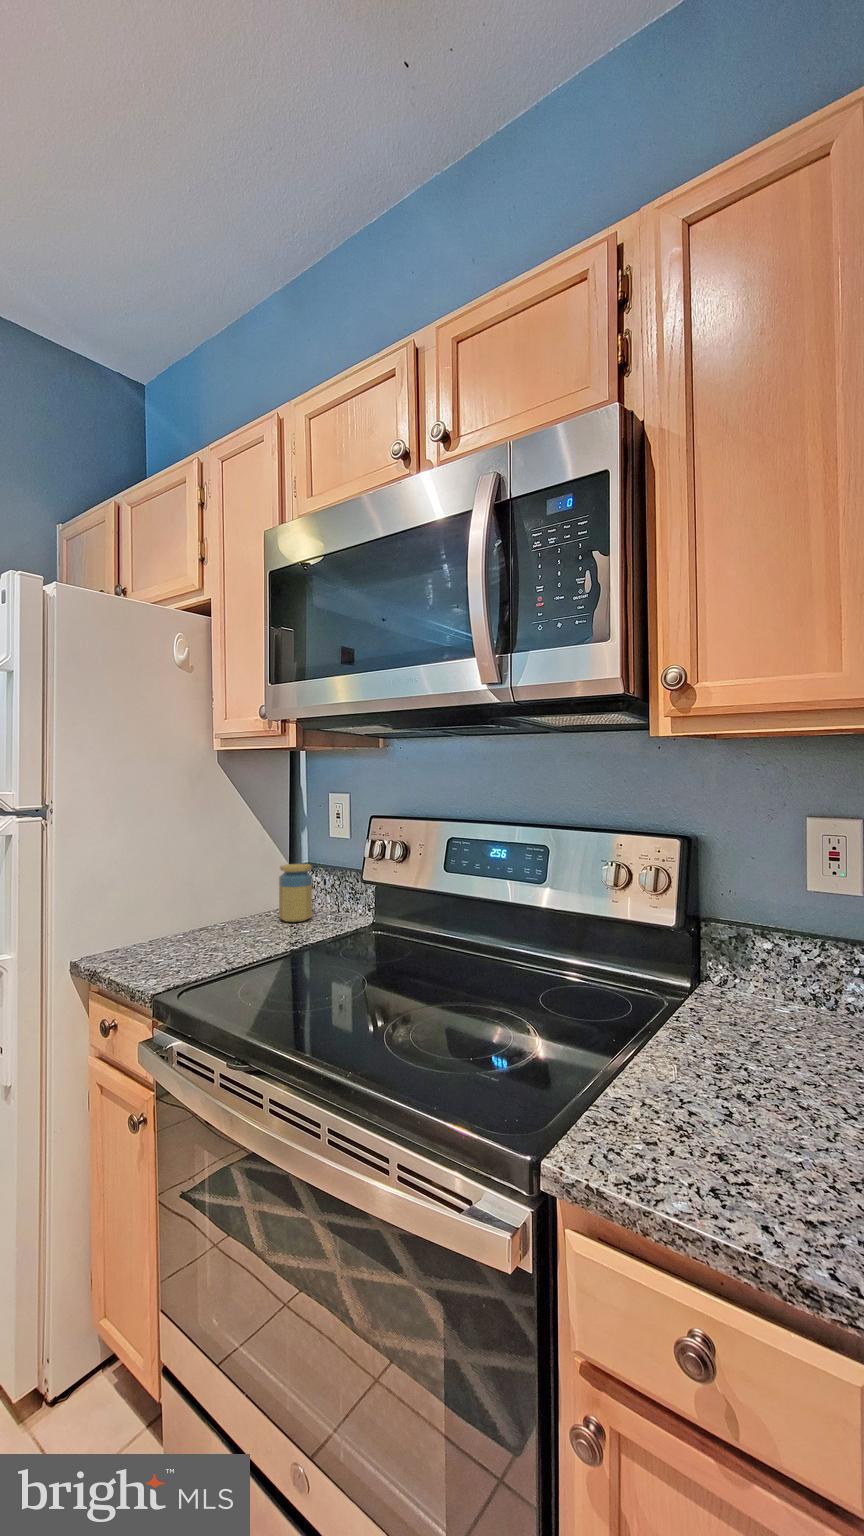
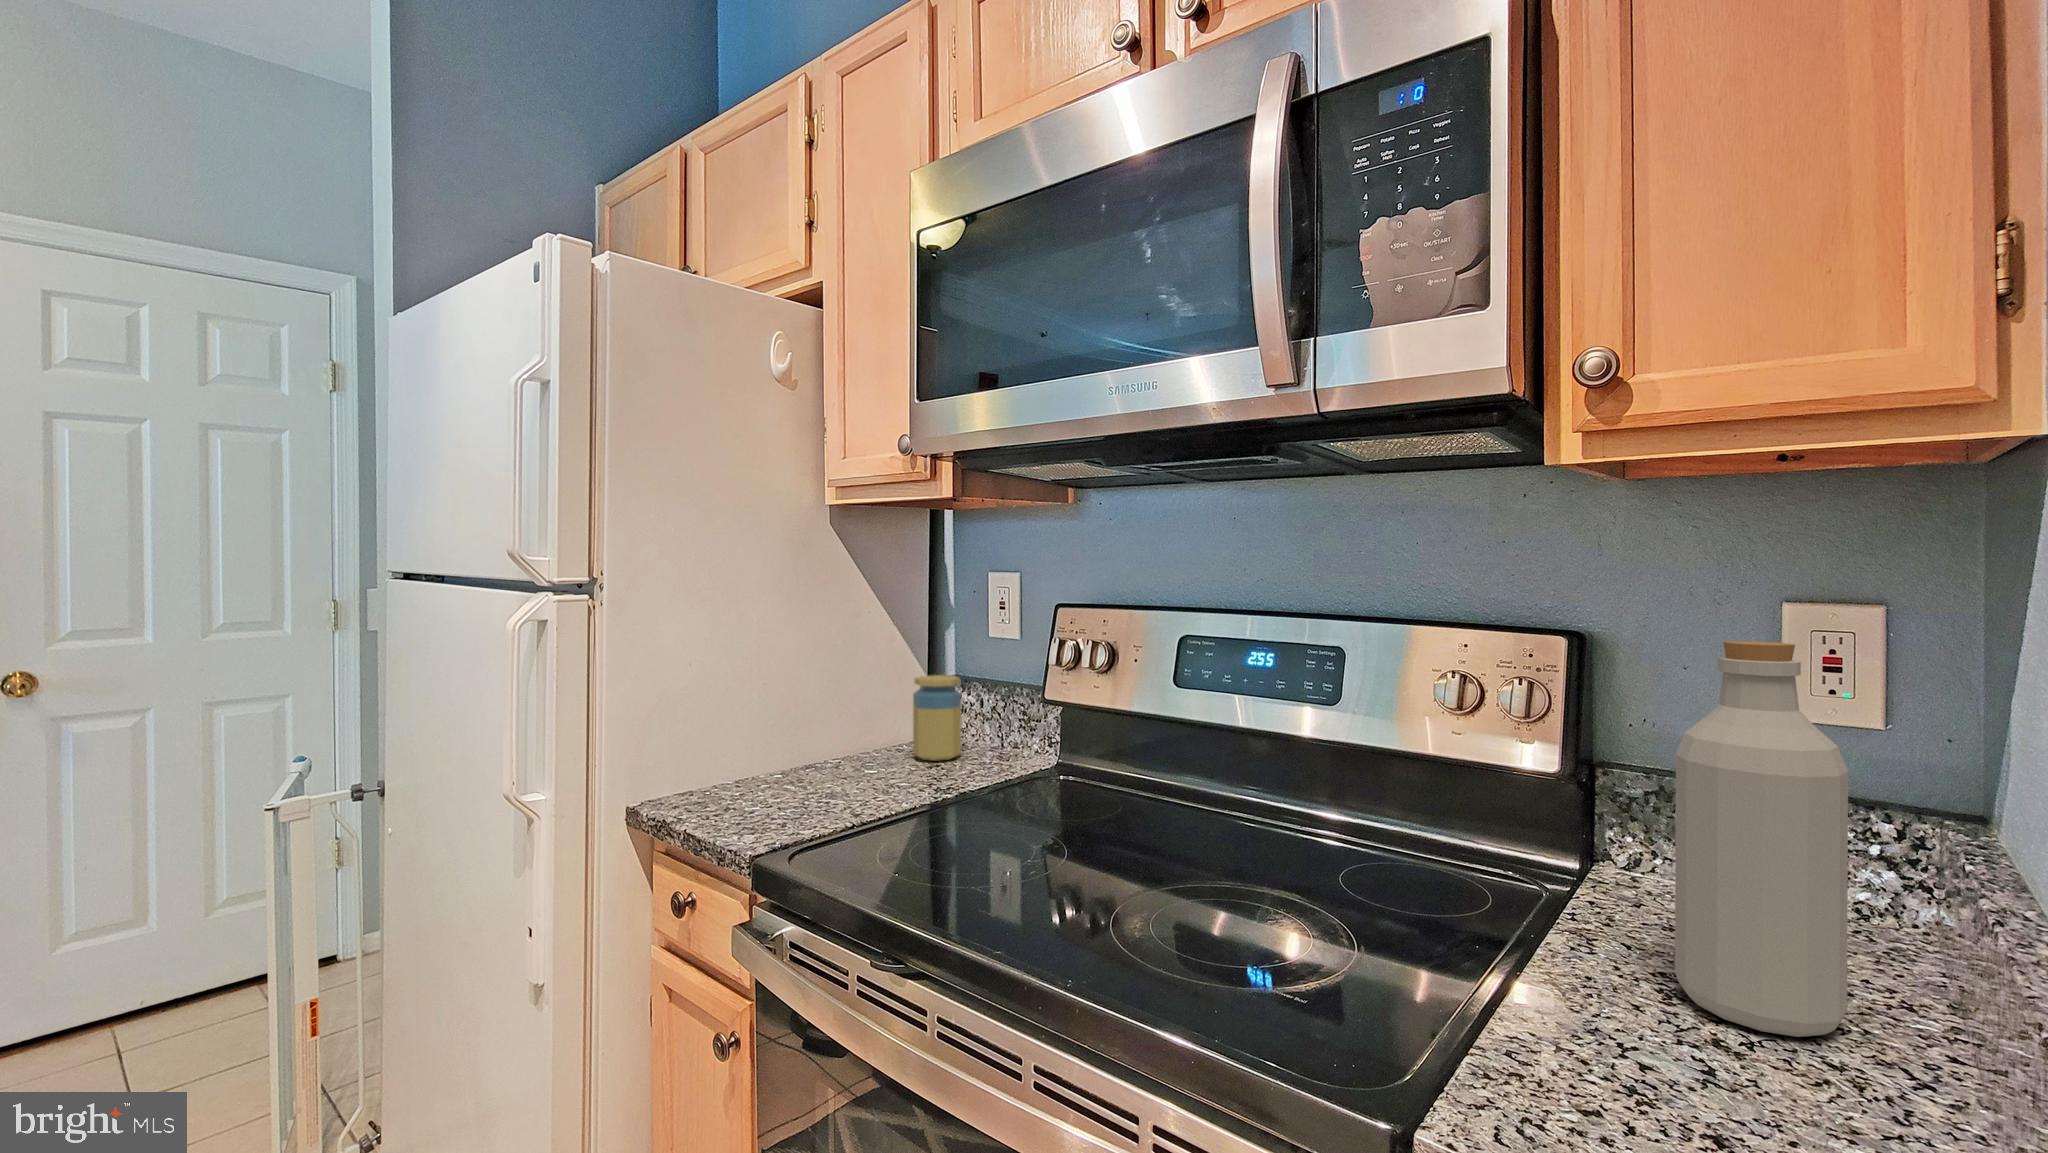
bottle: none [723,844,819,1090] -> present [1675,641,1848,1037]

